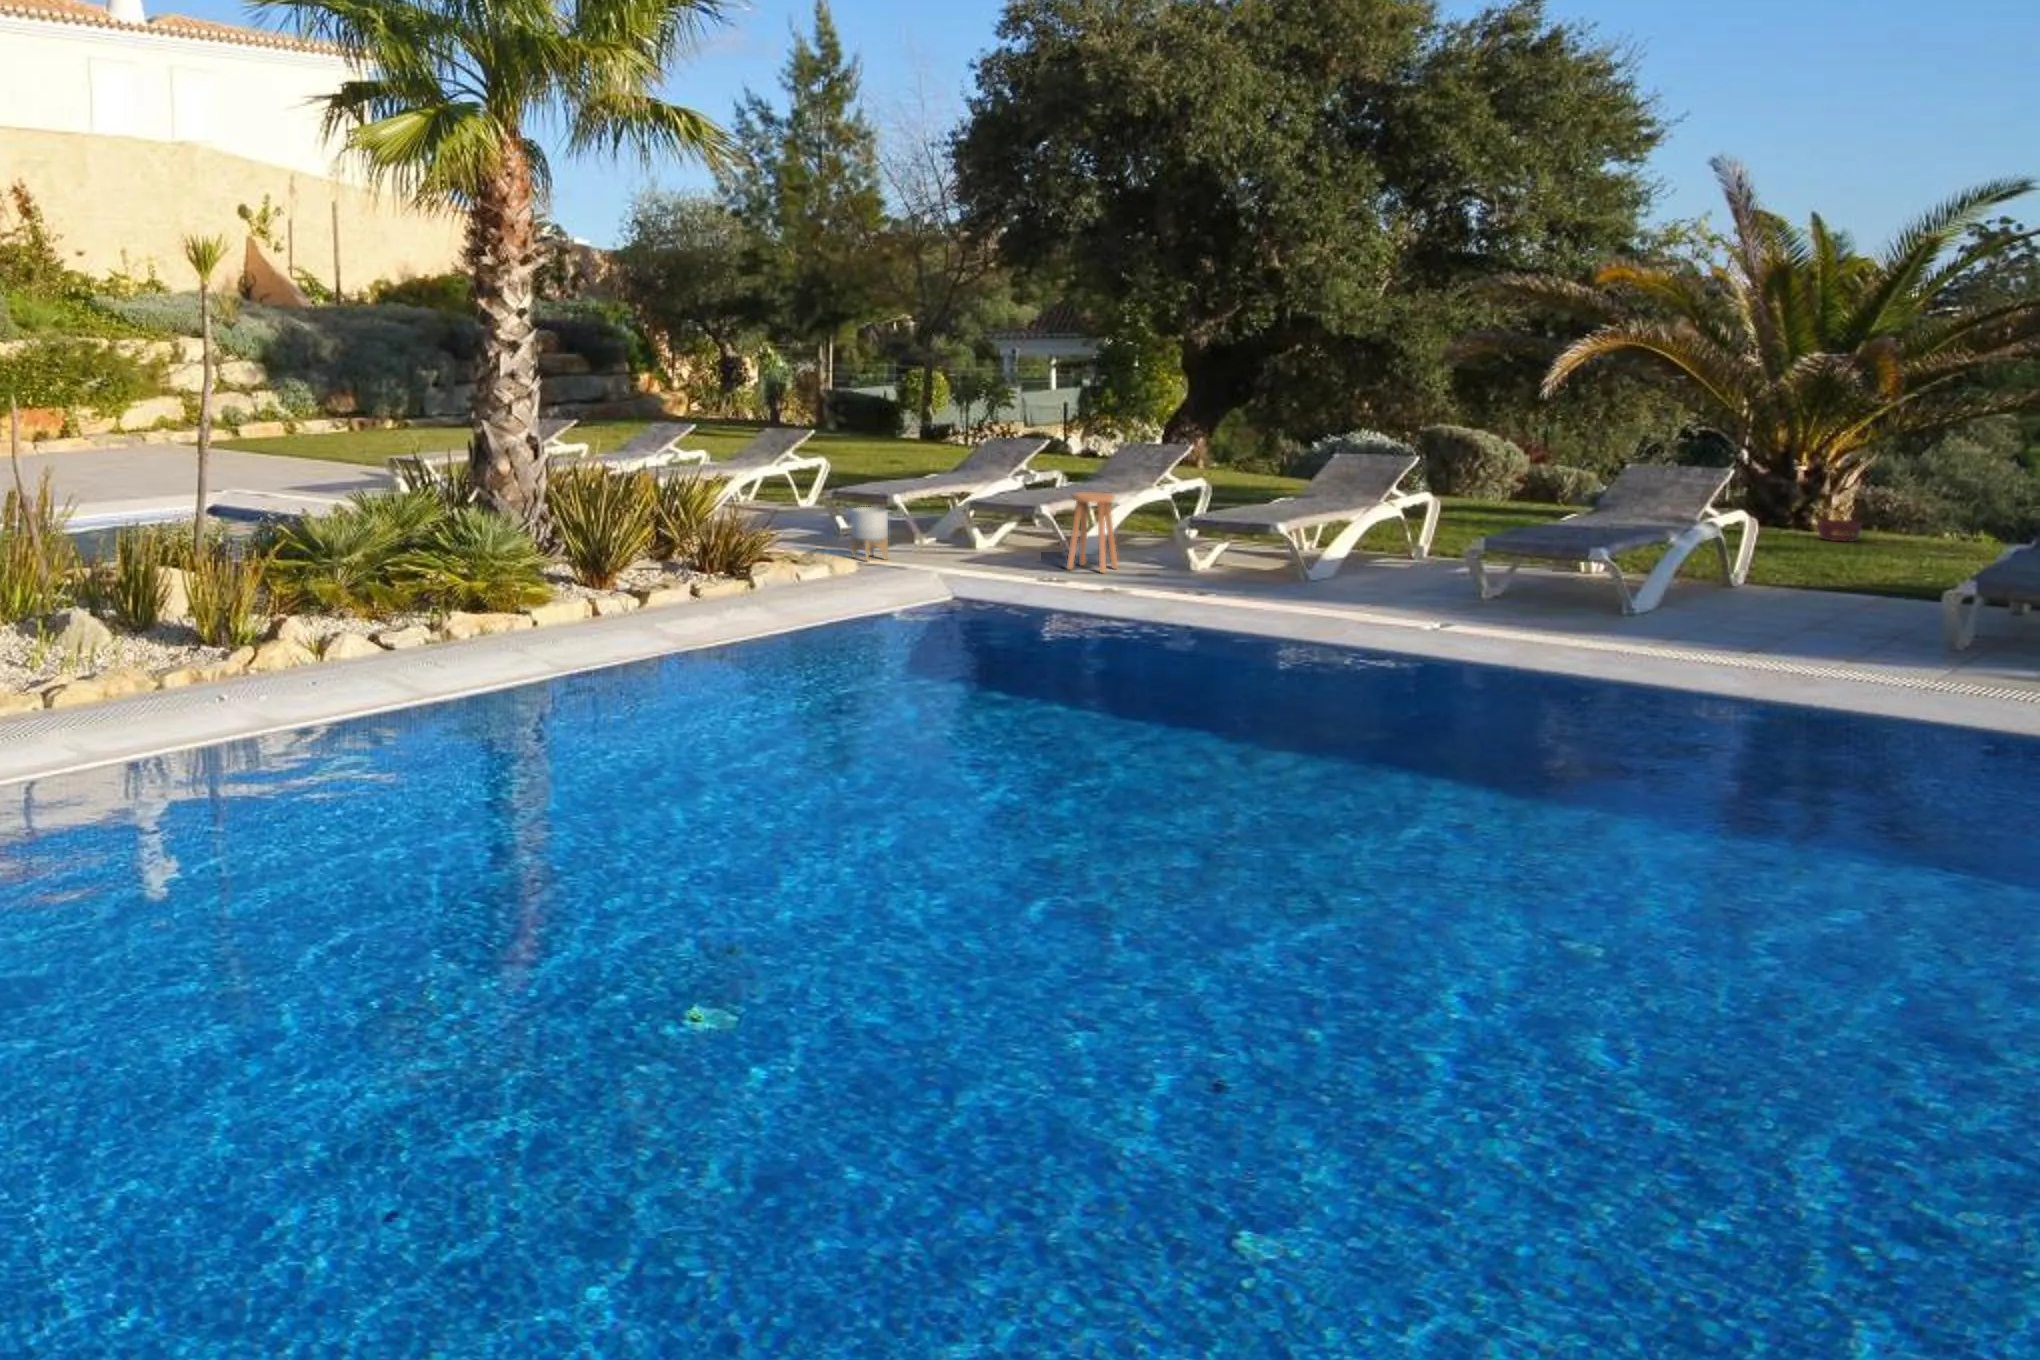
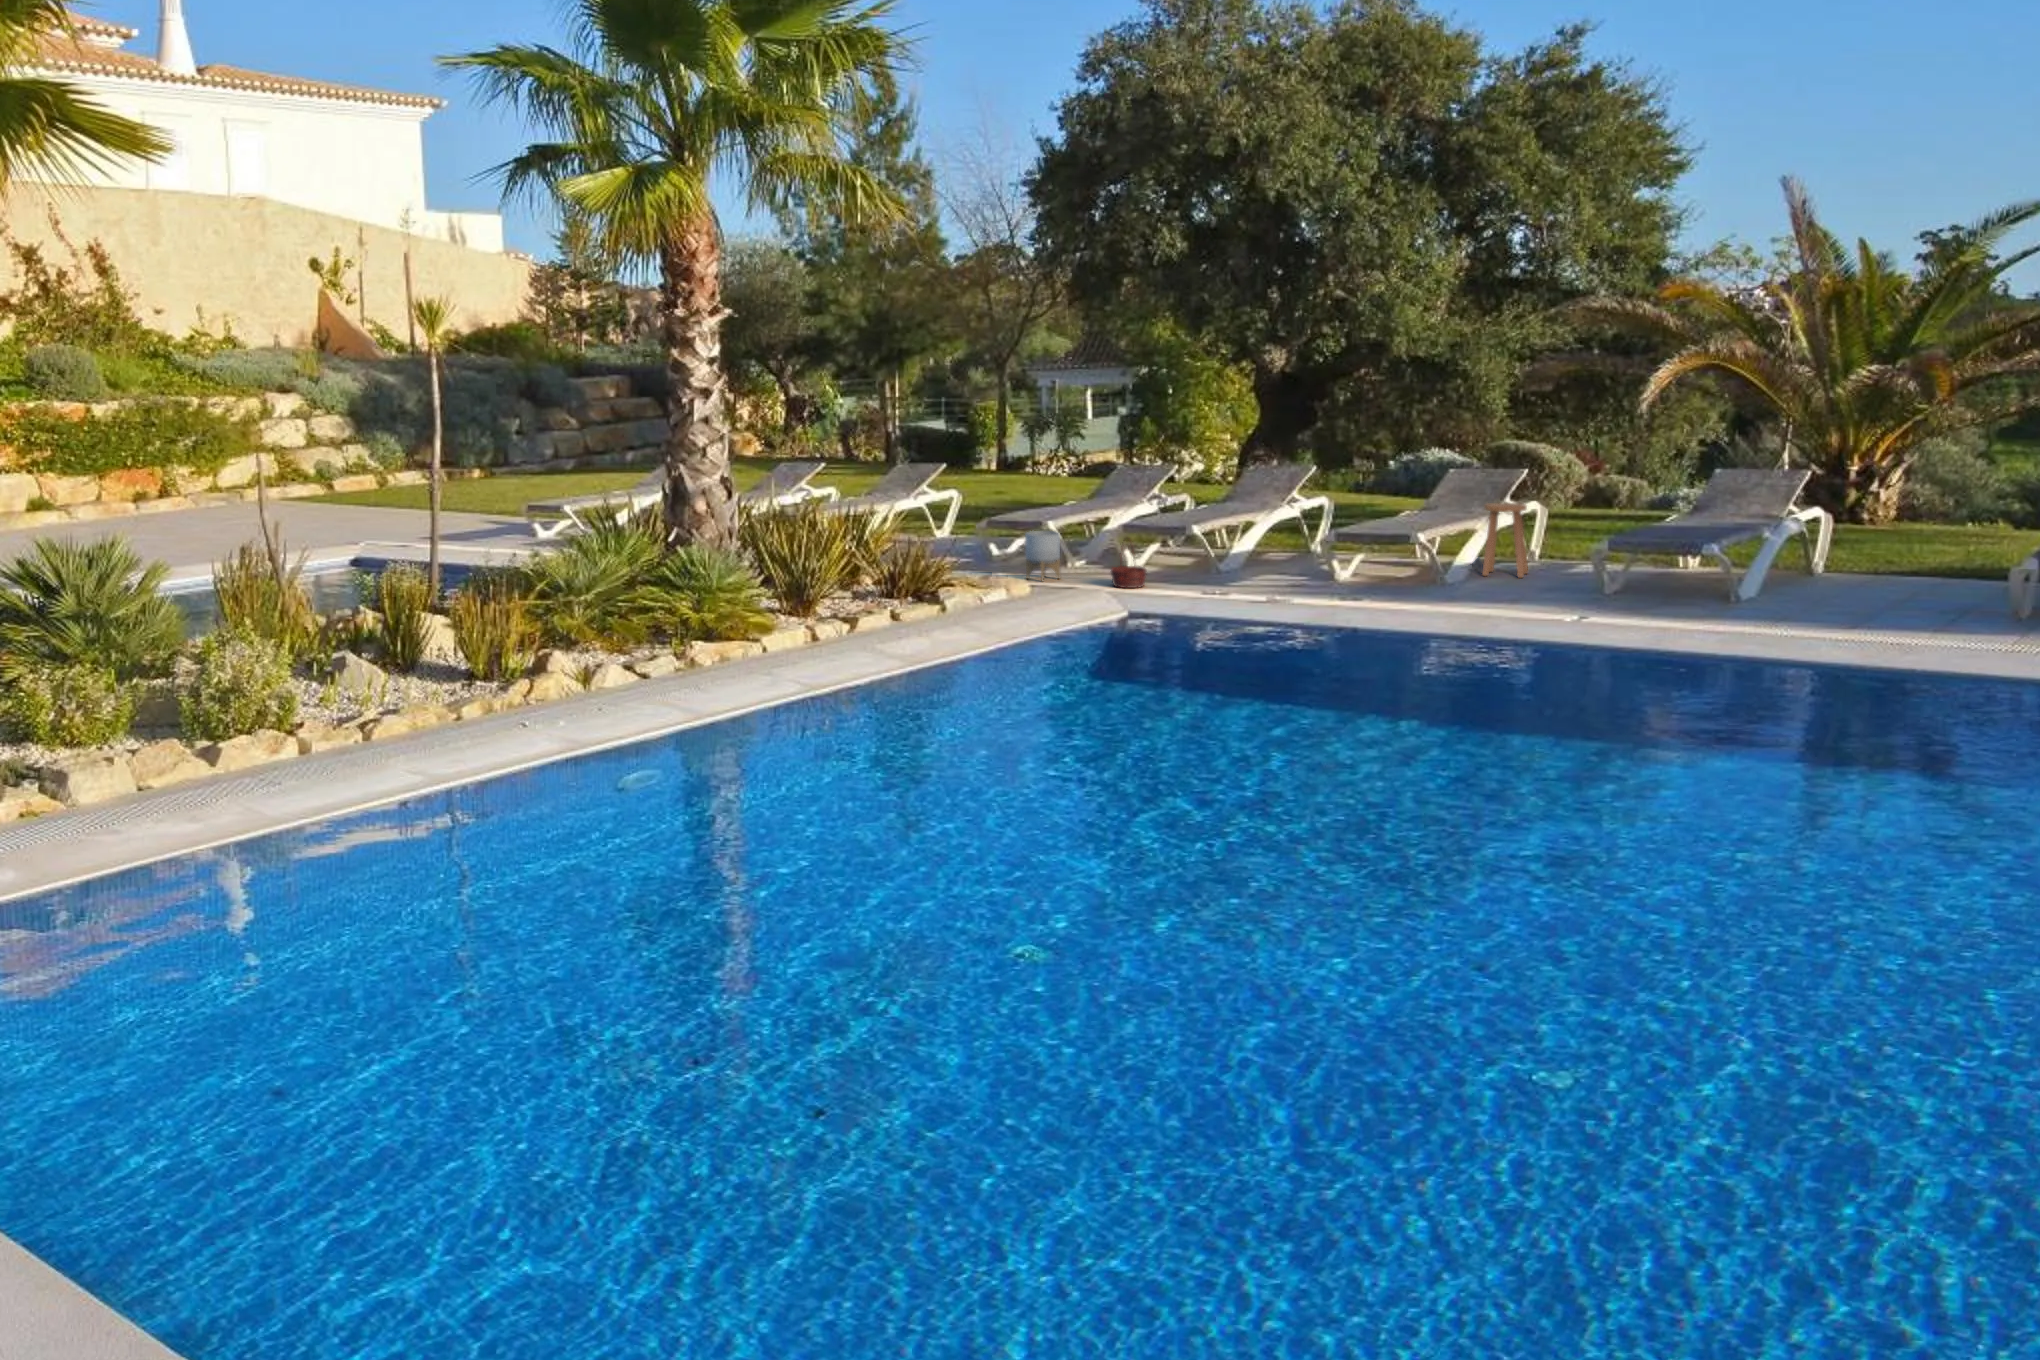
stool: present [1067,492,1118,573] -> present [1483,503,1528,578]
basket: present [1818,492,1861,542] -> present [1111,540,1147,588]

